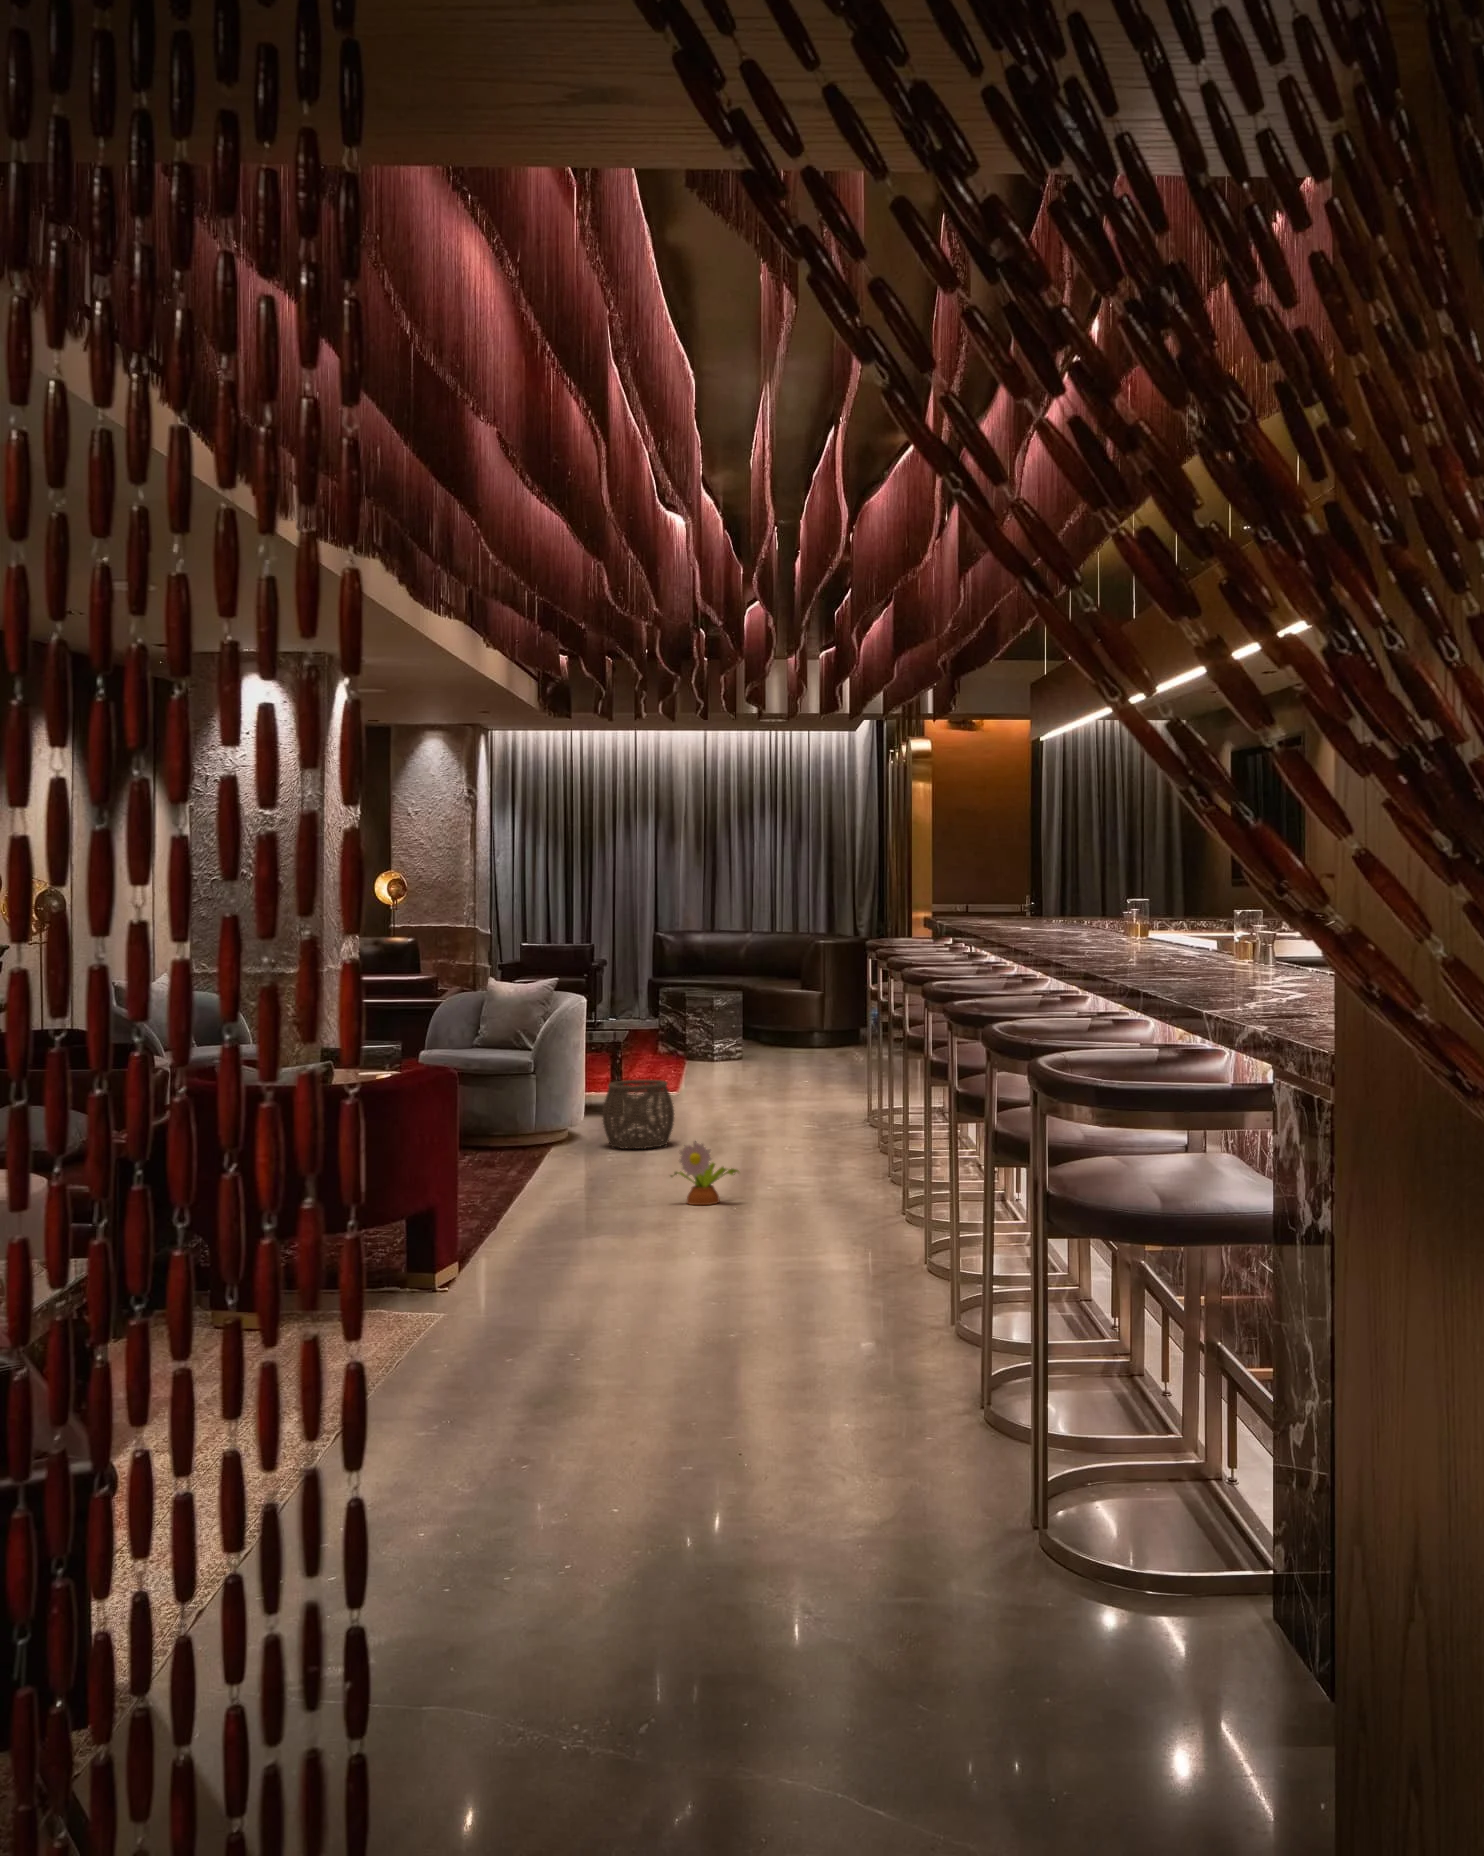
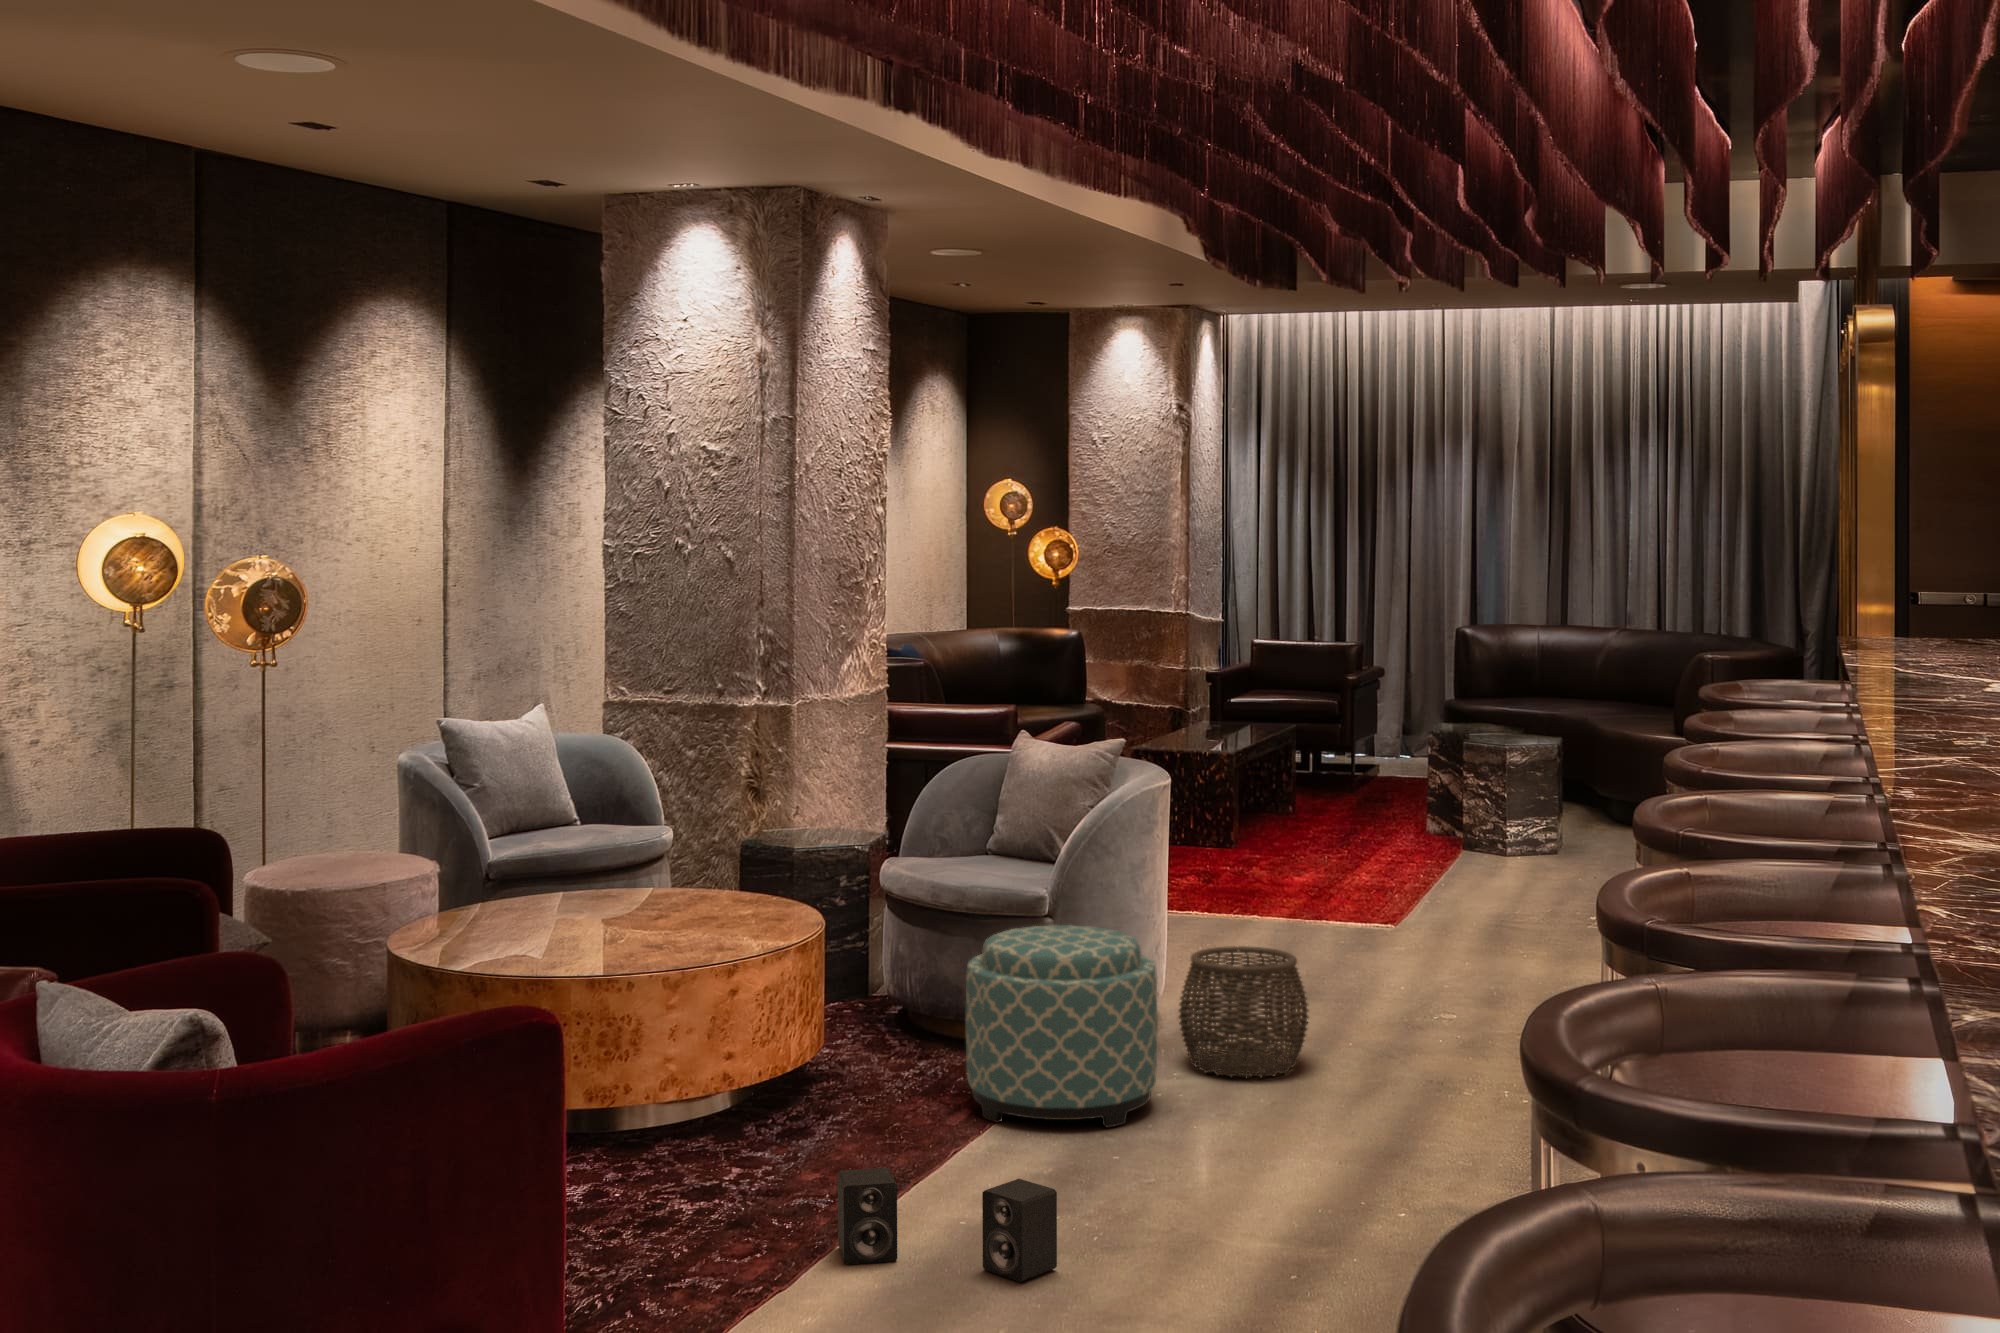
ottoman: none [499,1066,607,1173] -> present [966,925,1157,1128]
decorative plant: present [671,1141,739,1205] -> none [1178,1155,1319,1284]
speaker: none [490,1167,612,1219] -> present [838,1167,1057,1282]

